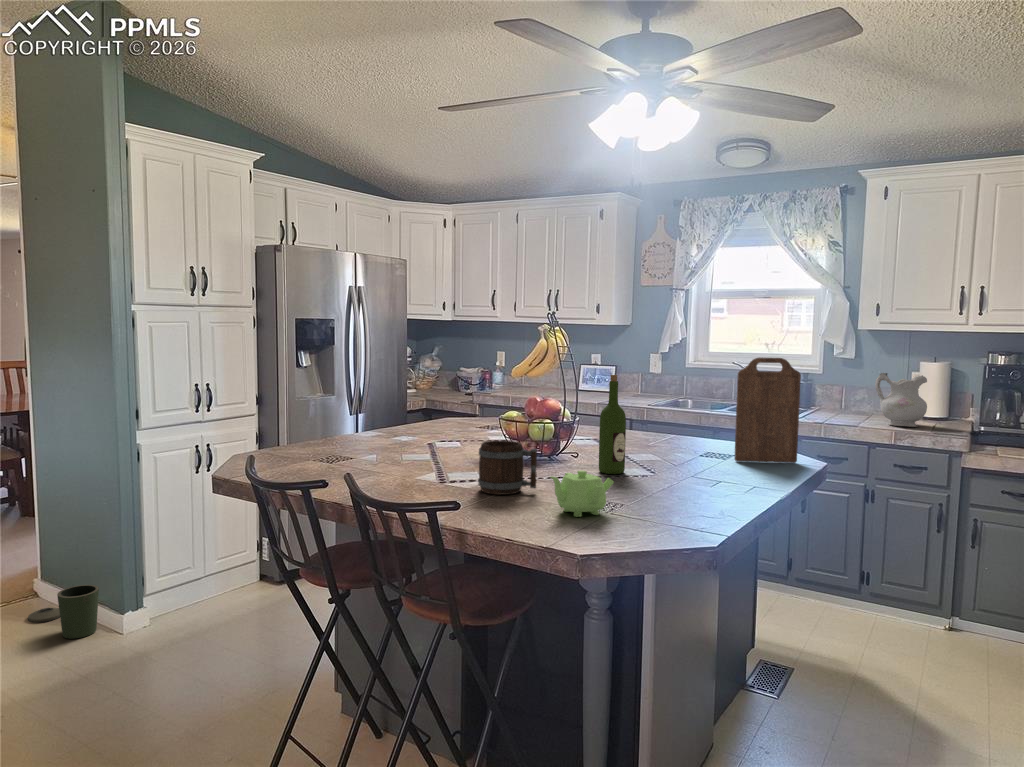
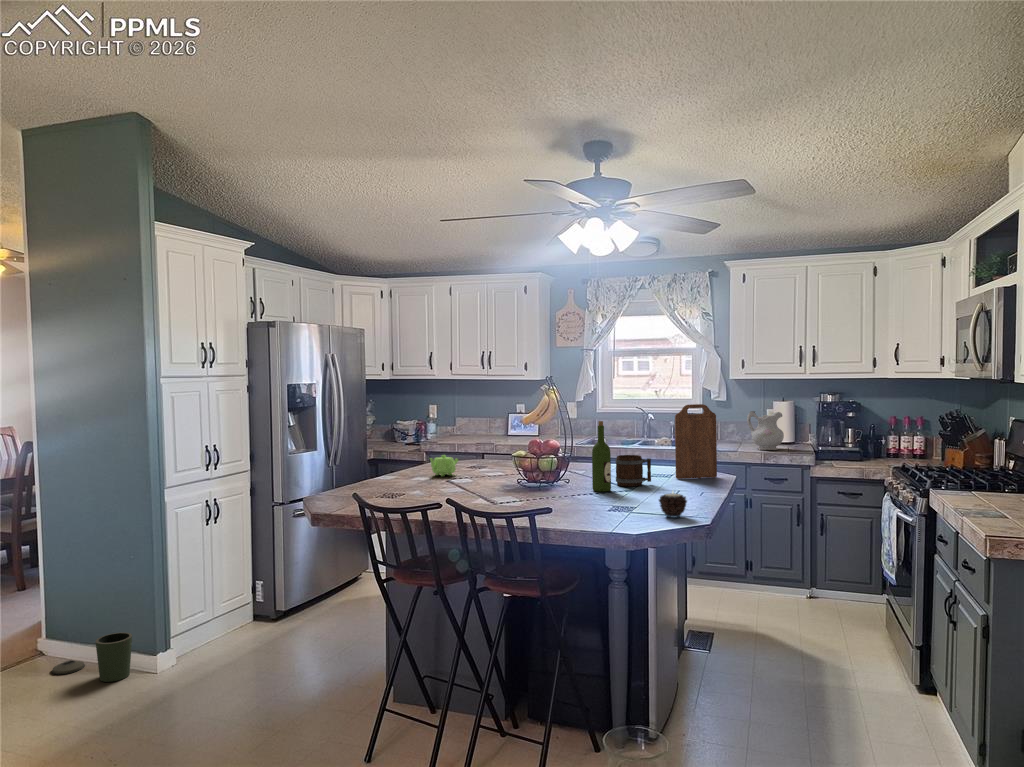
mug: present [478,440,537,495] -> present [616,455,651,486]
teapot: present [551,471,614,517] -> present [429,455,459,476]
candle: none [652,486,695,530] -> present [659,493,687,518]

